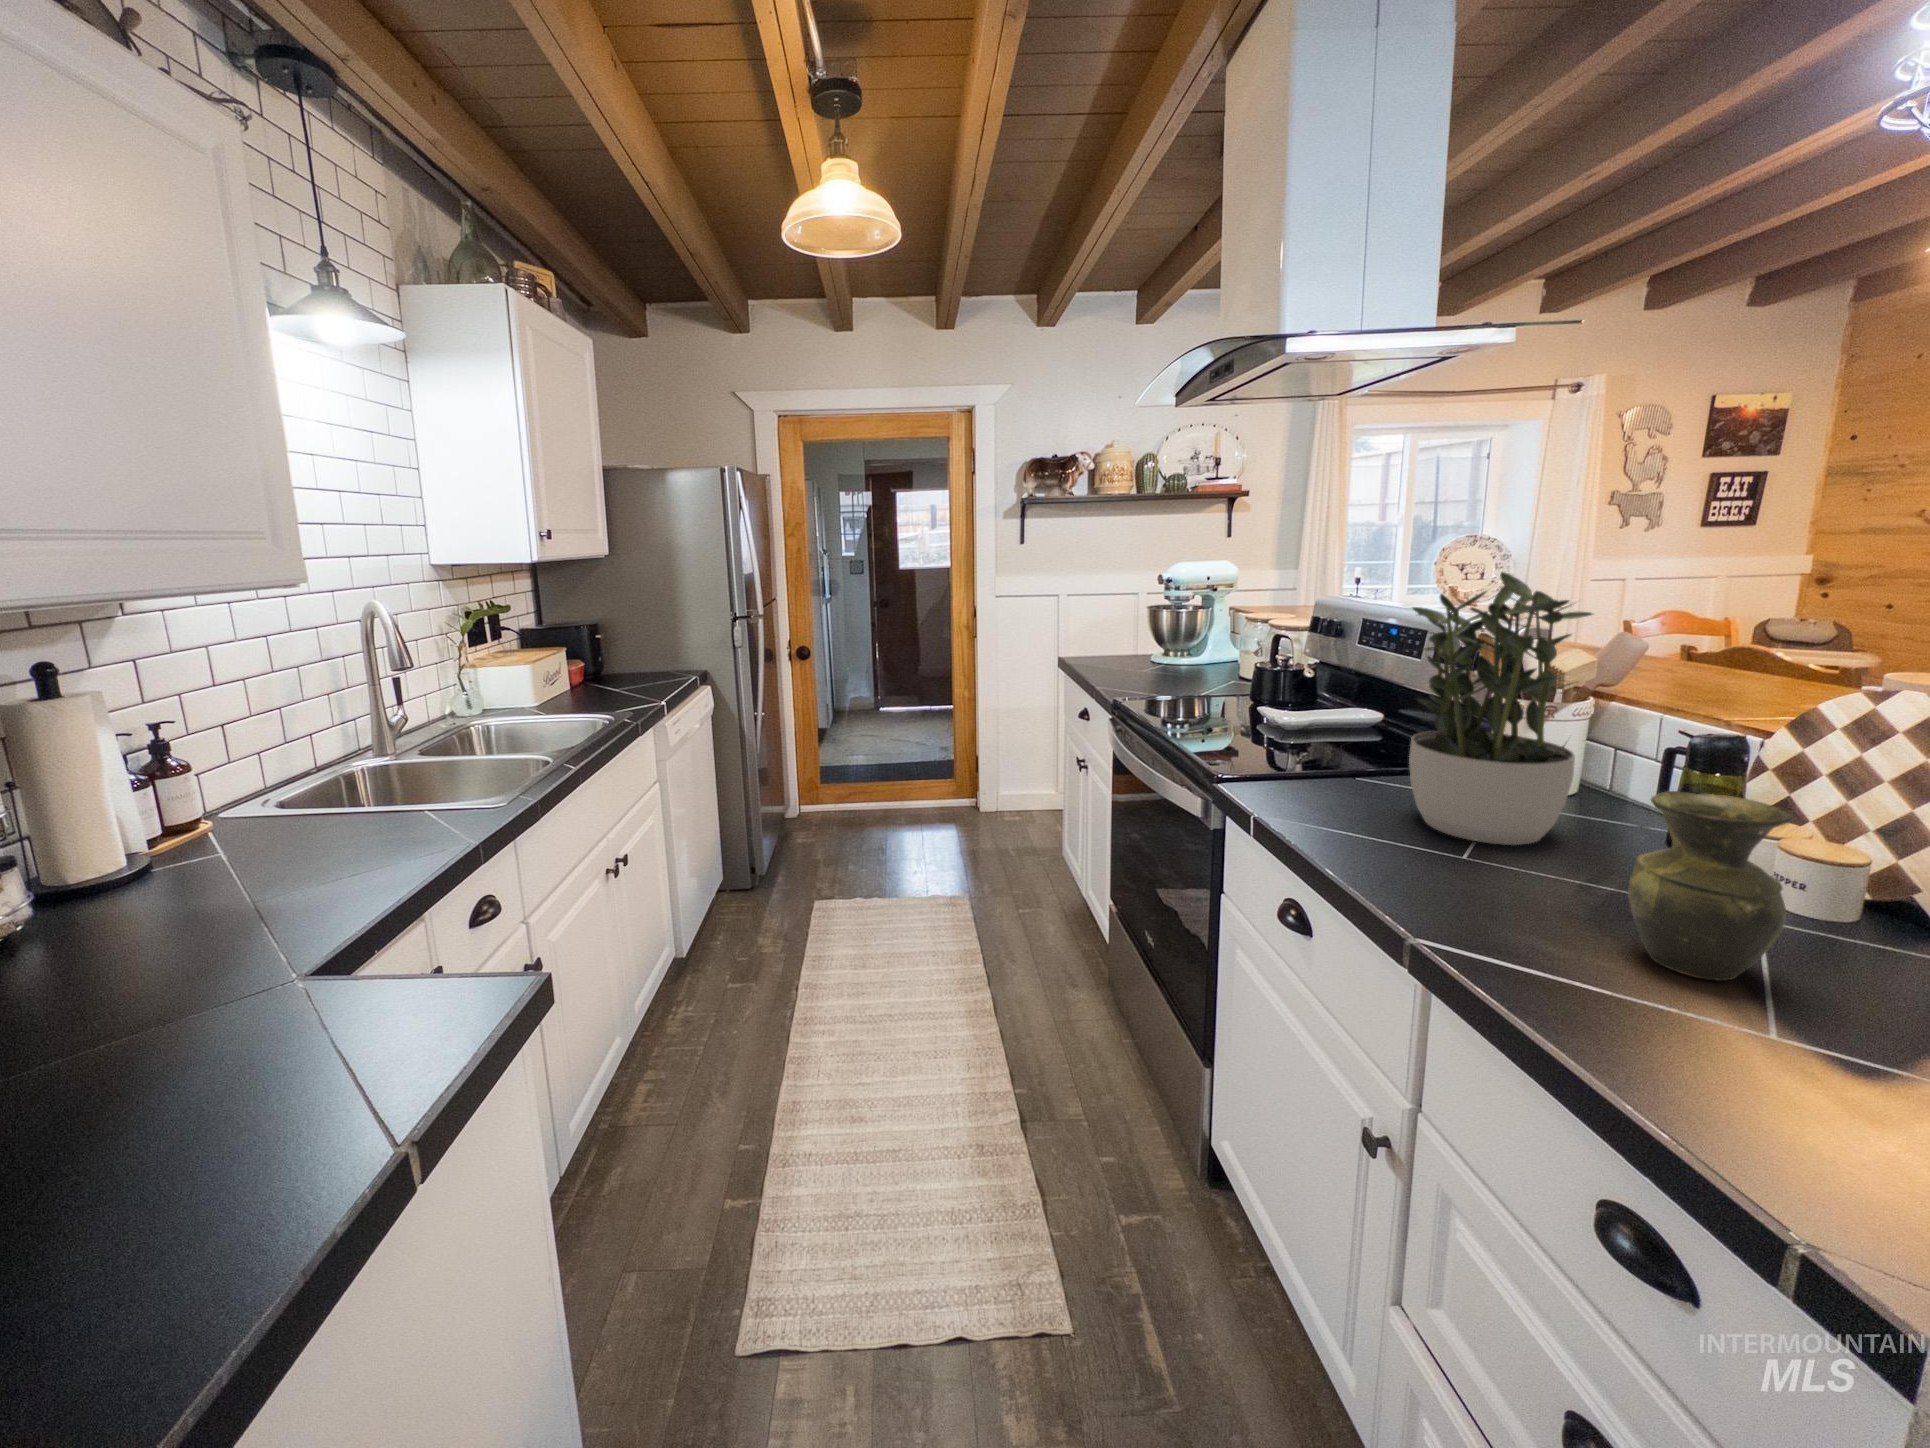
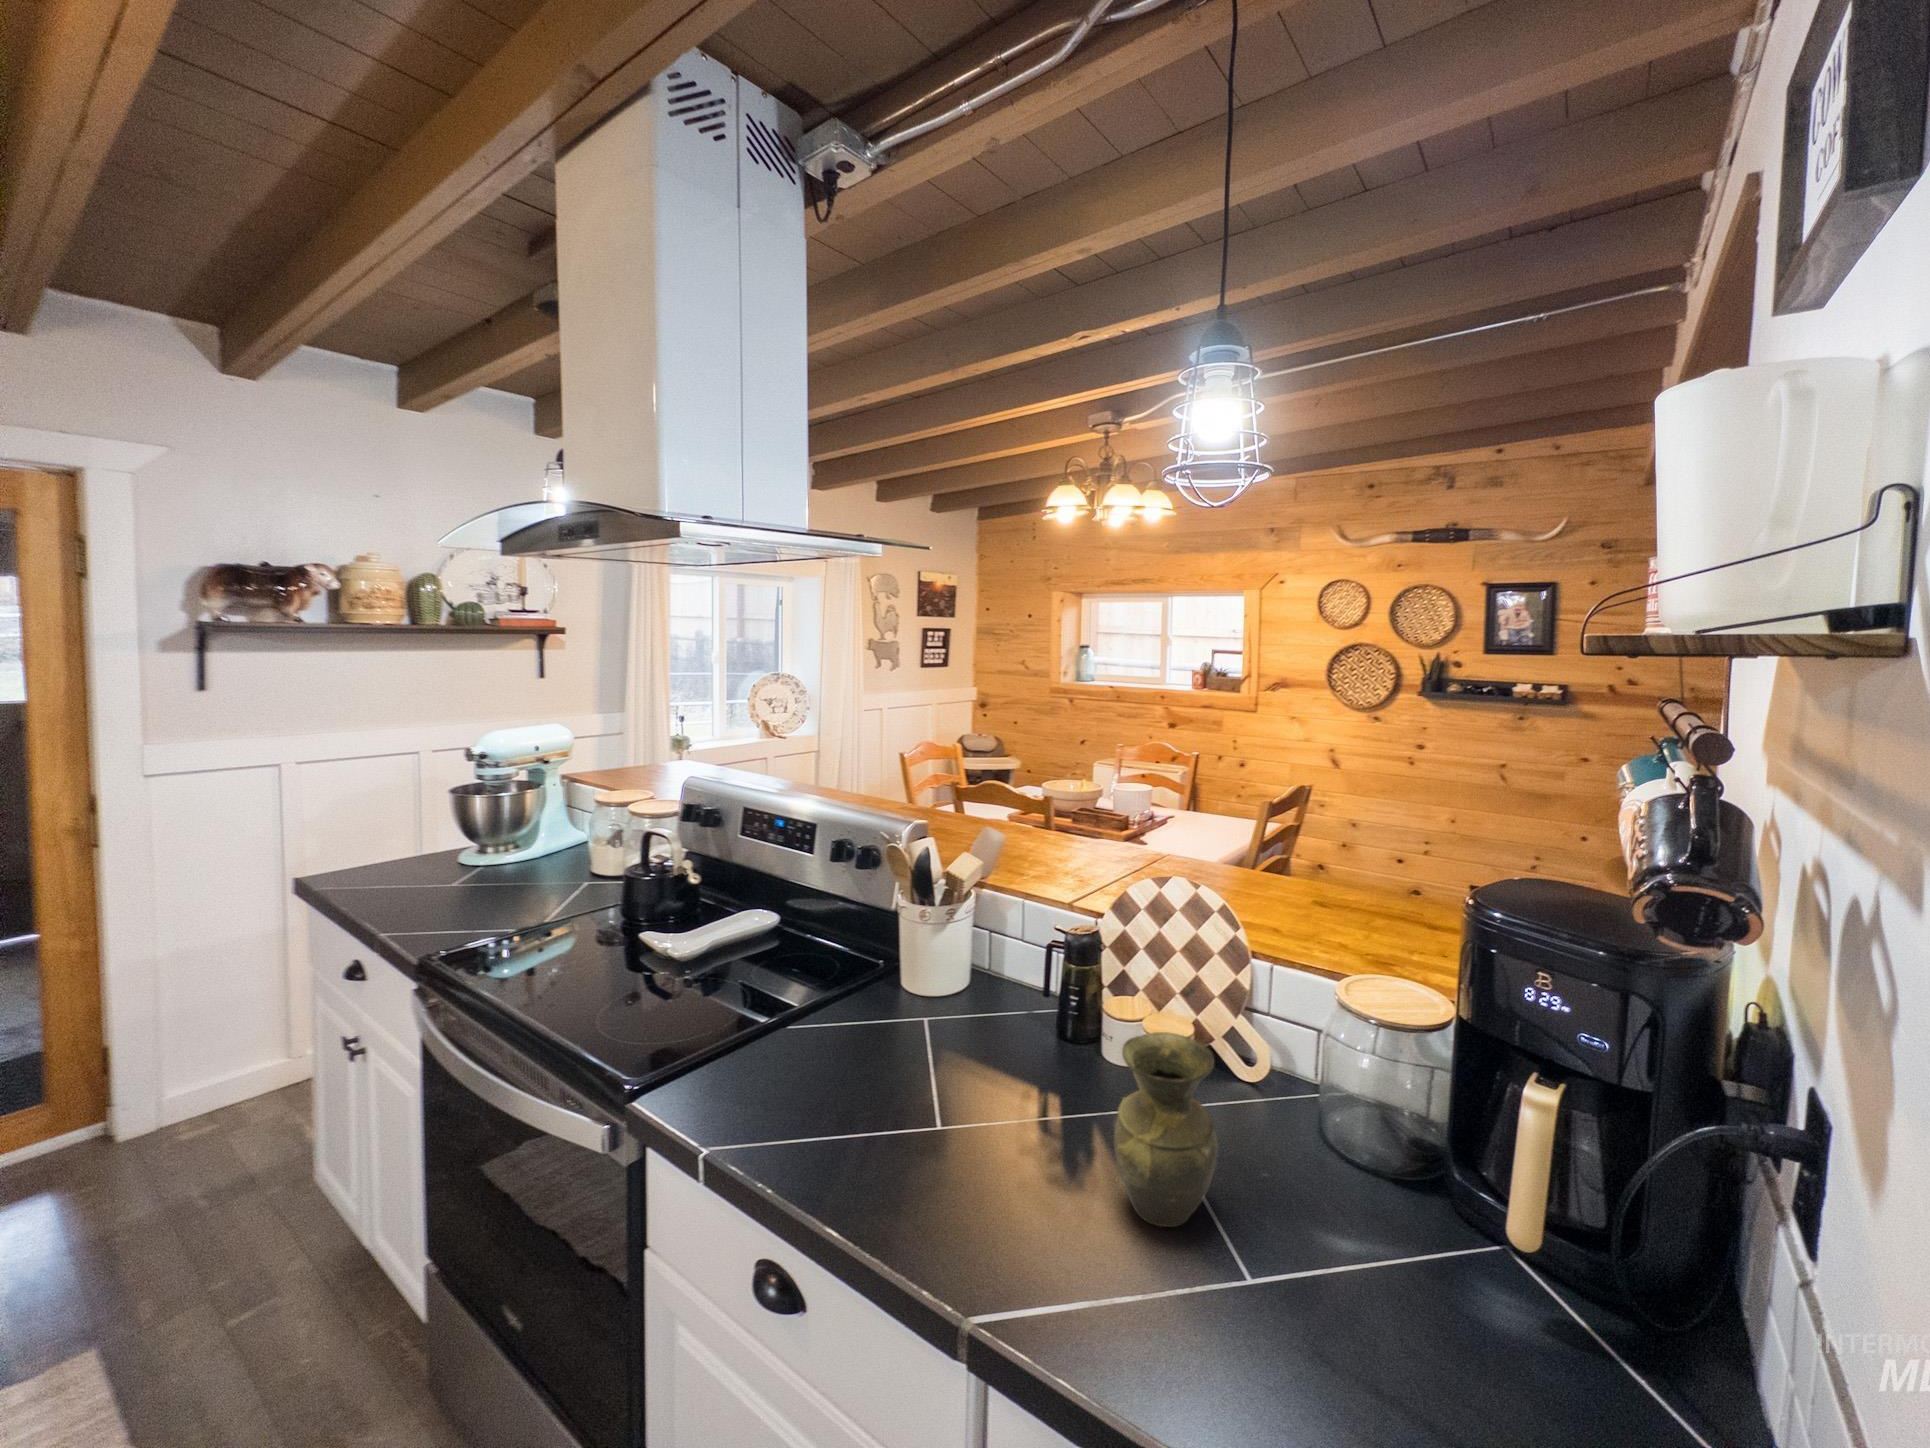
potted plant: present [1409,572,1592,845] -> none [847,808,1003,1095]

